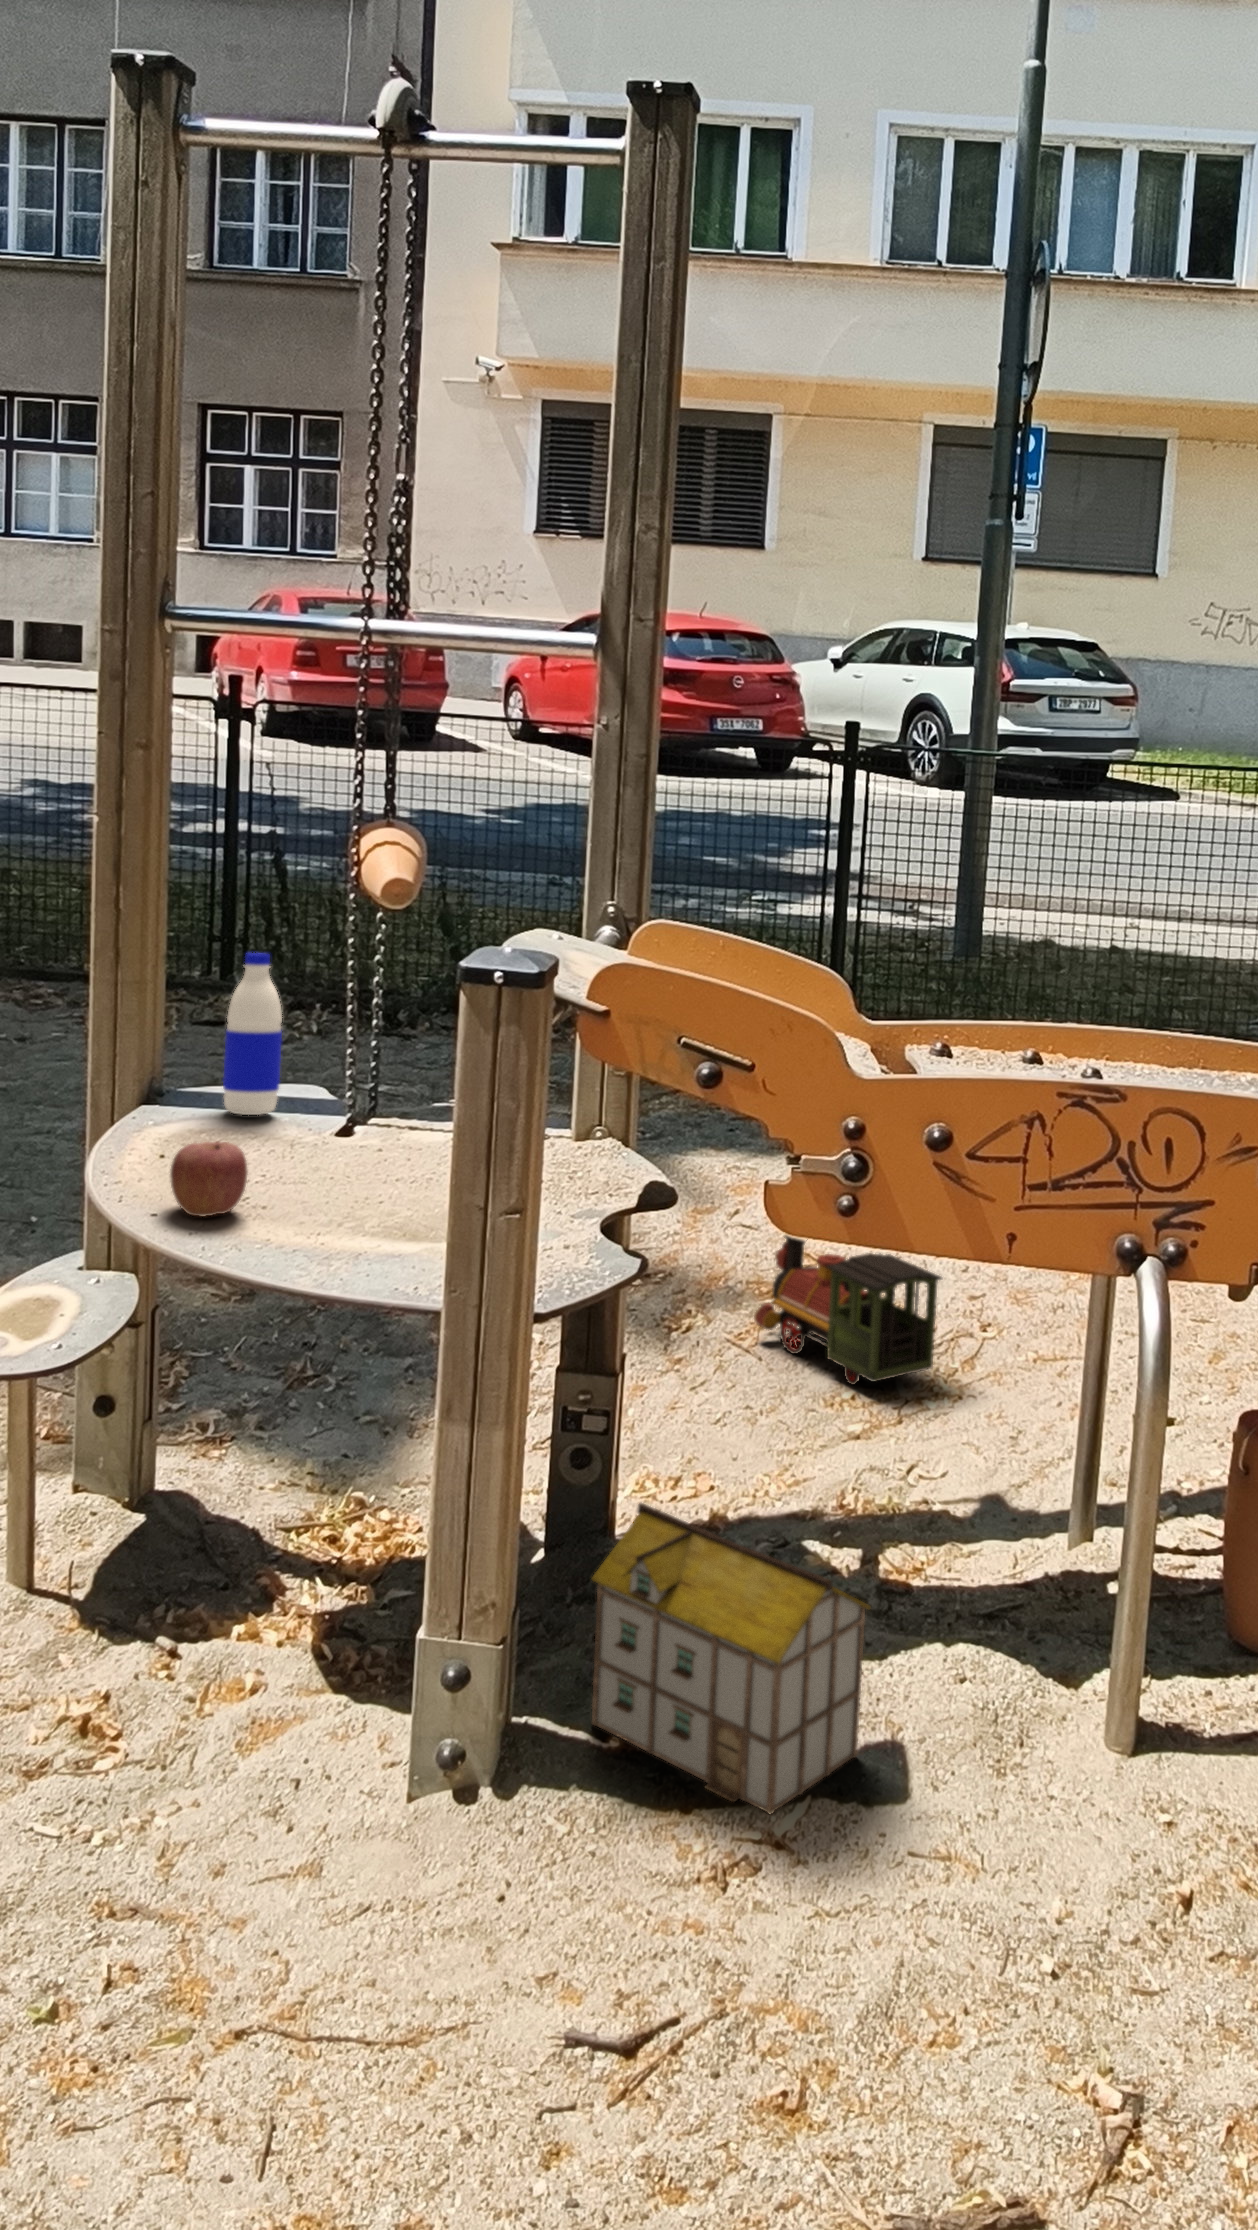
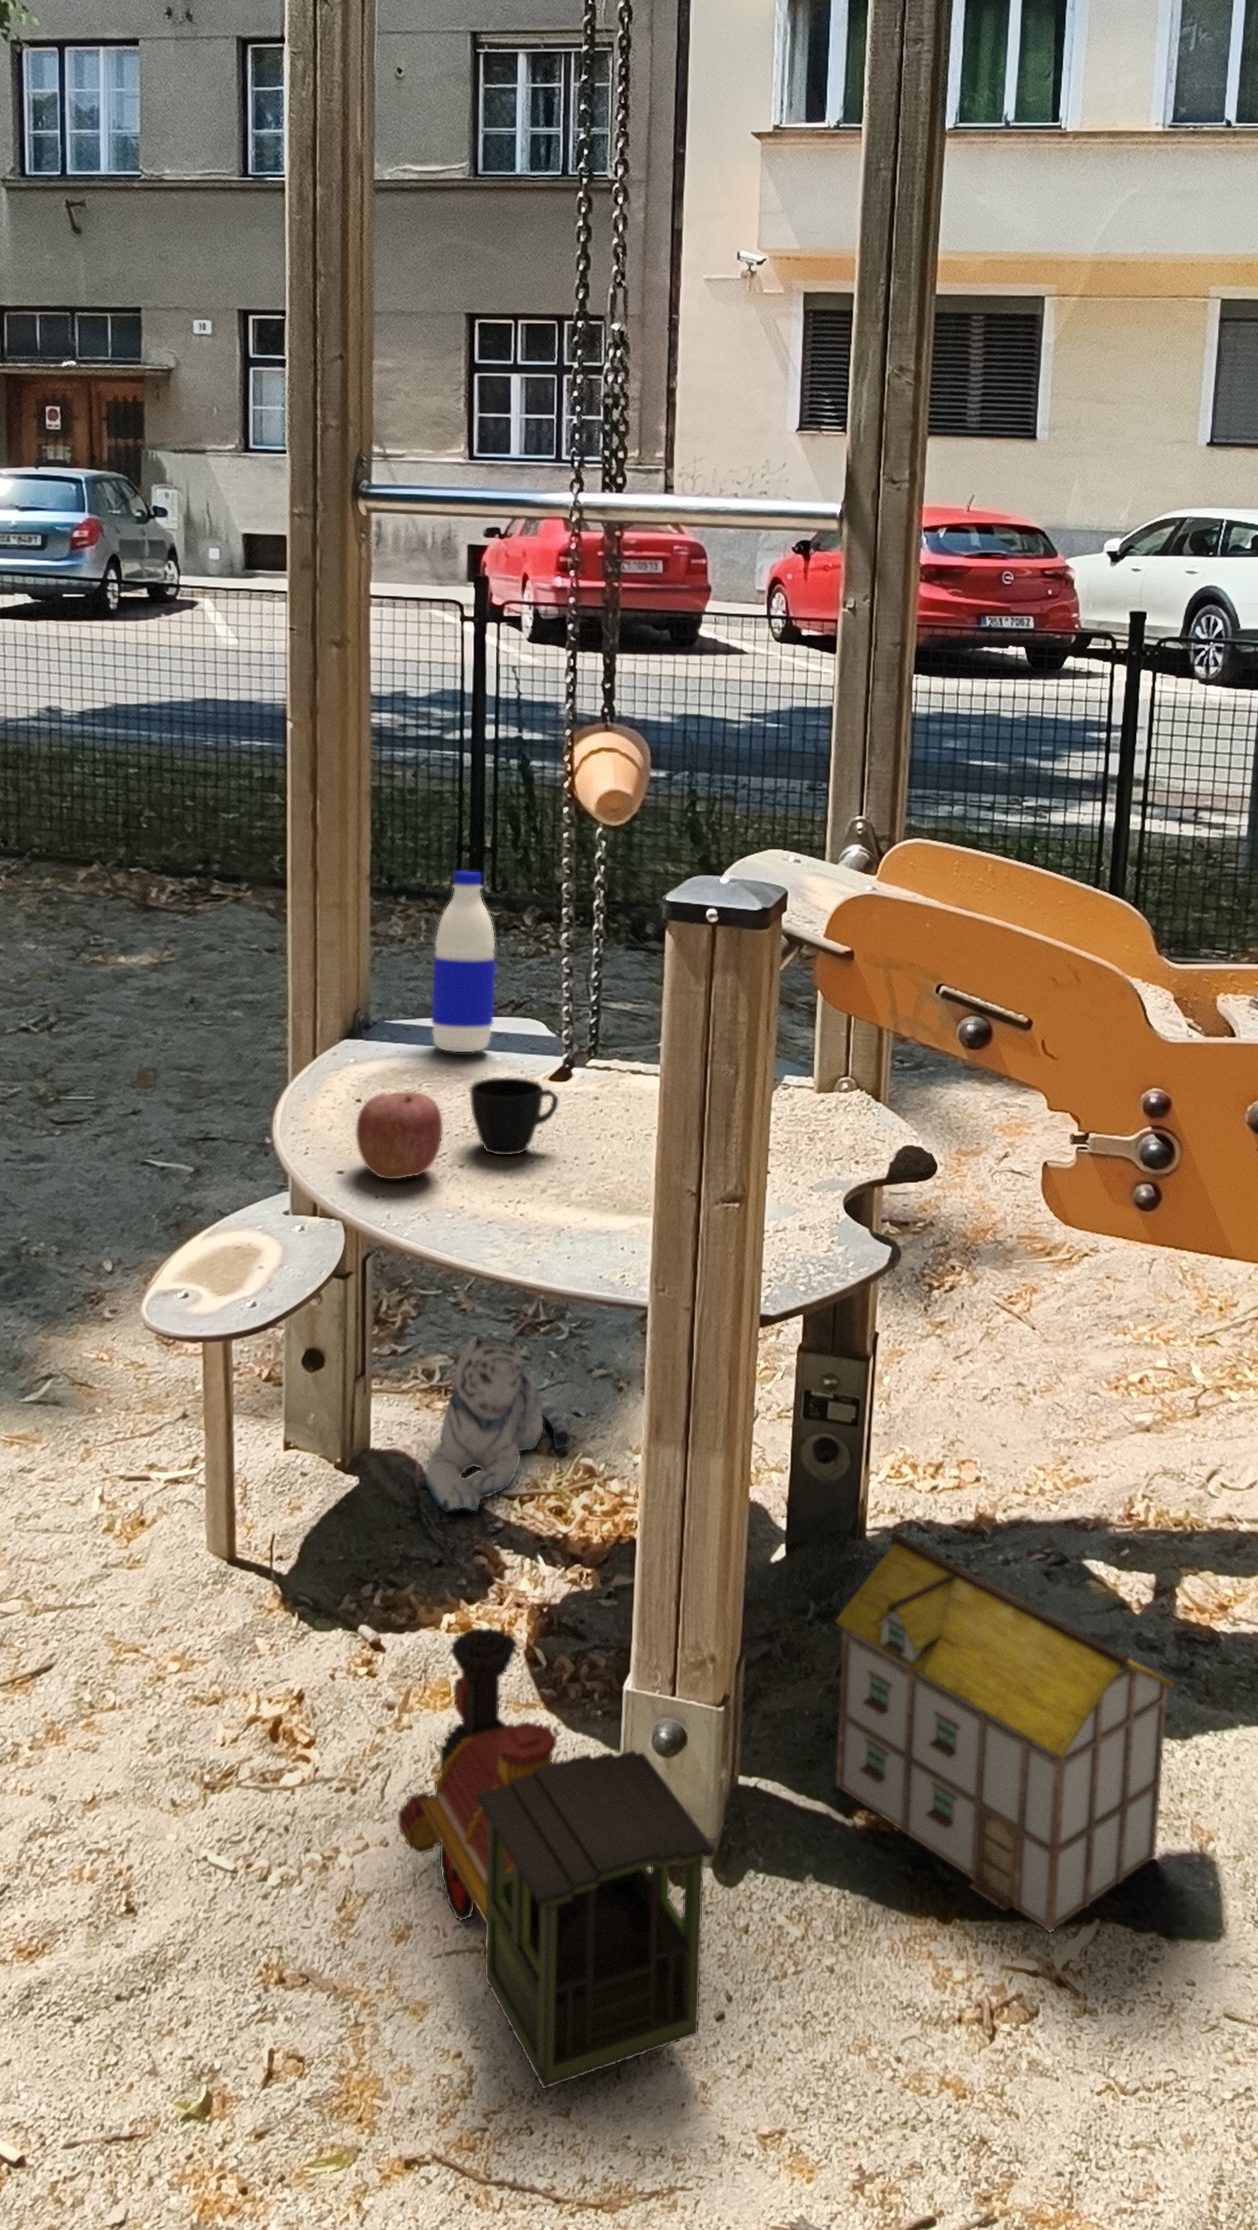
cup: none [269,1130,347,1197] -> present [470,1078,558,1155]
toy train: present [754,1235,942,1385] -> present [398,1628,716,2088]
plush toy: none [210,1379,344,1537] -> present [426,1338,570,1512]

